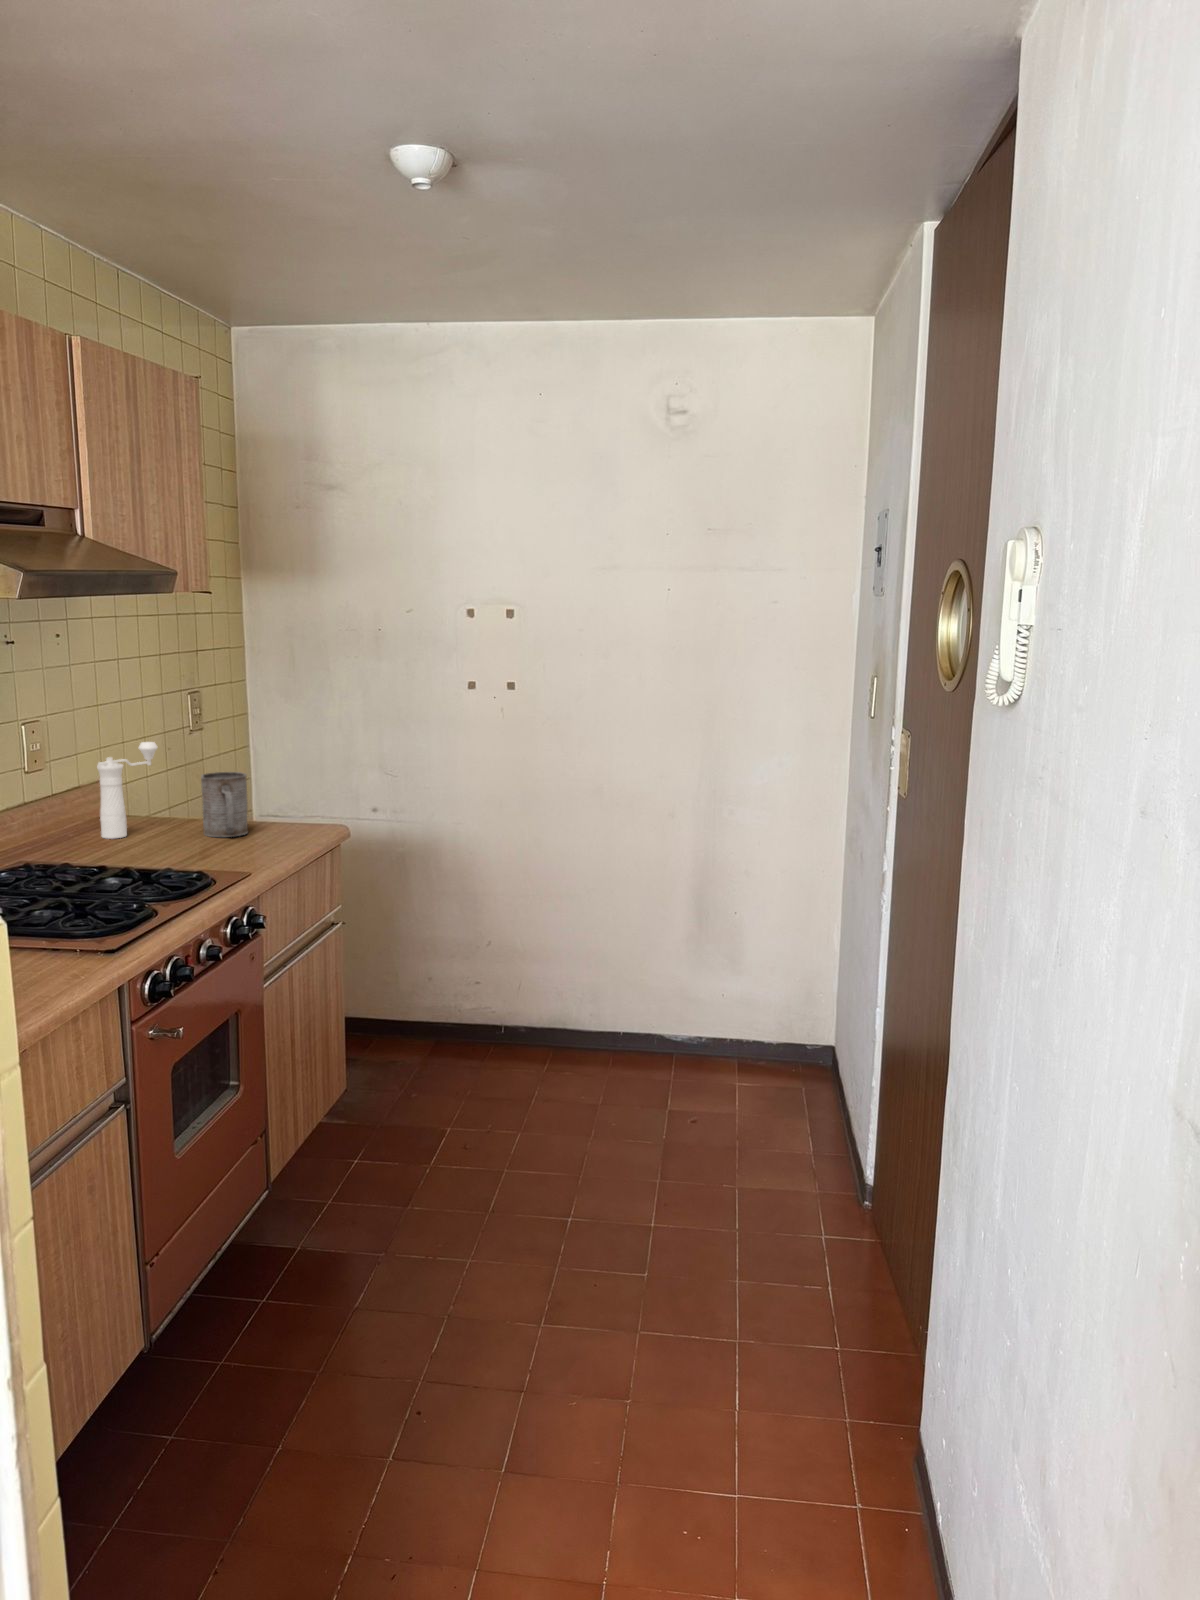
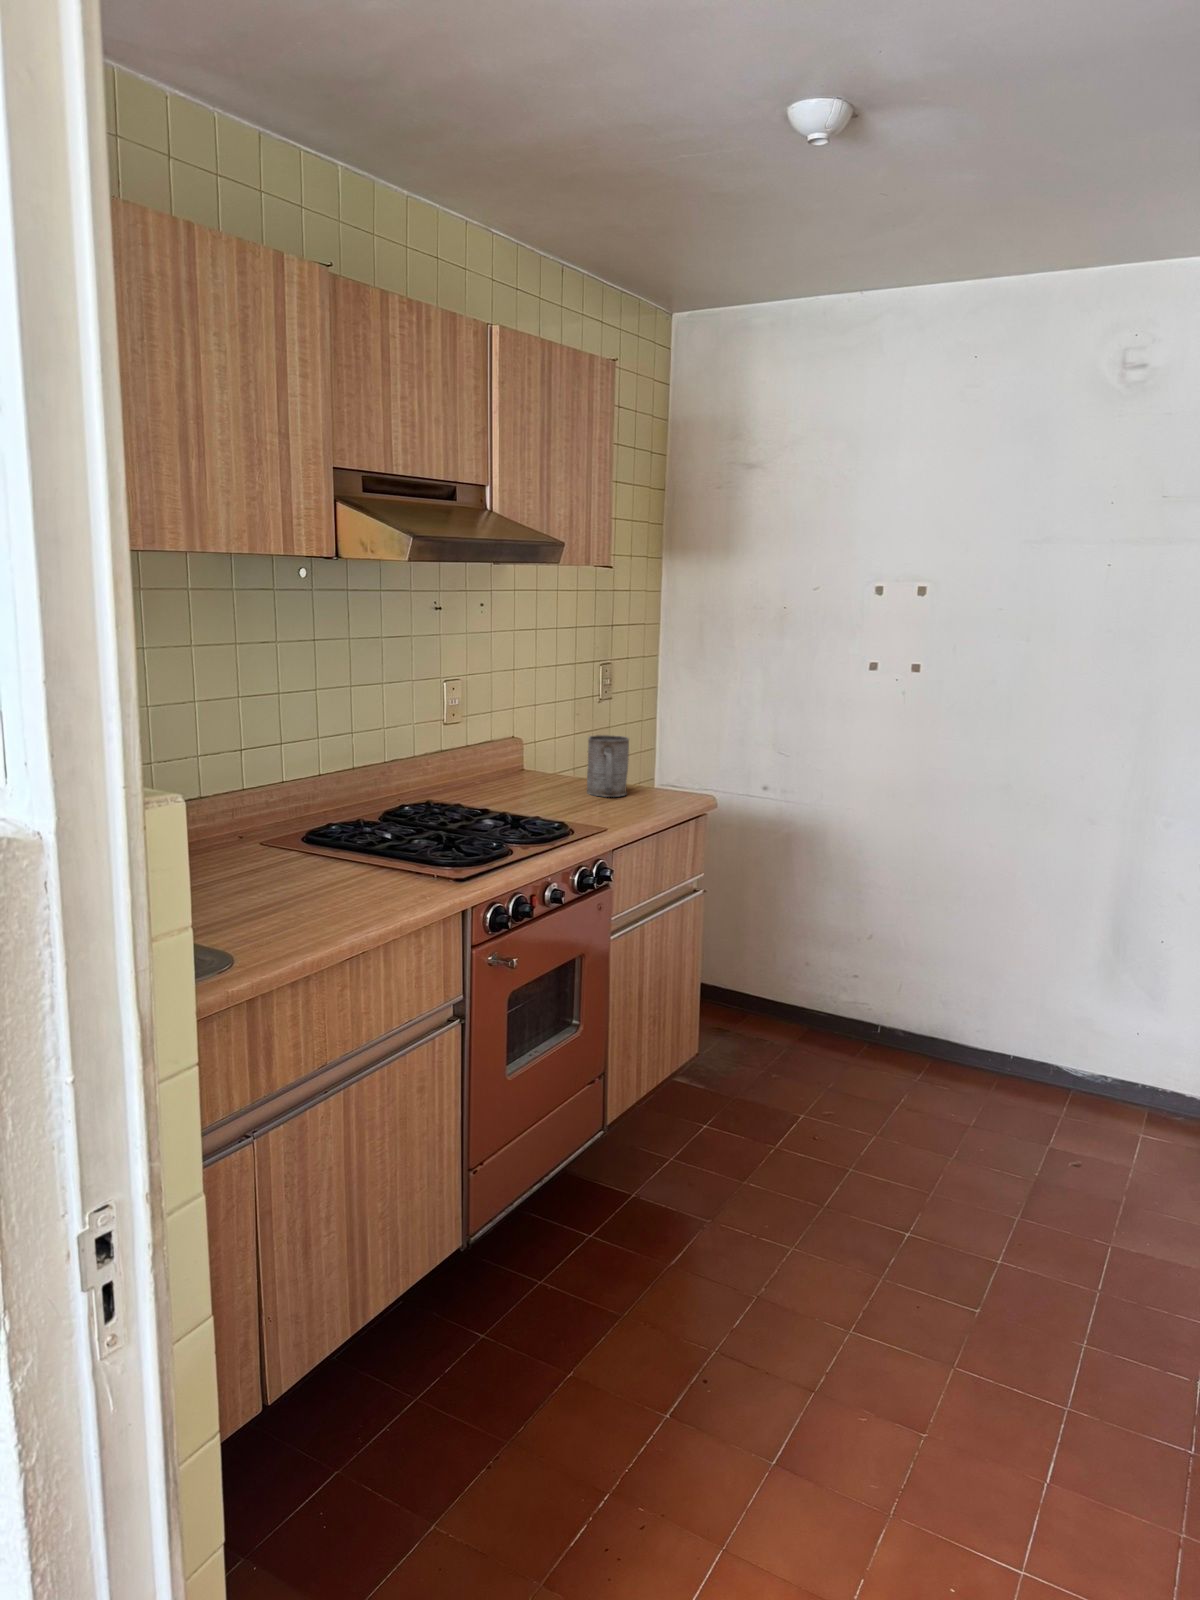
pepper mill: present [97,742,157,839] -> none [499,703,554,788]

